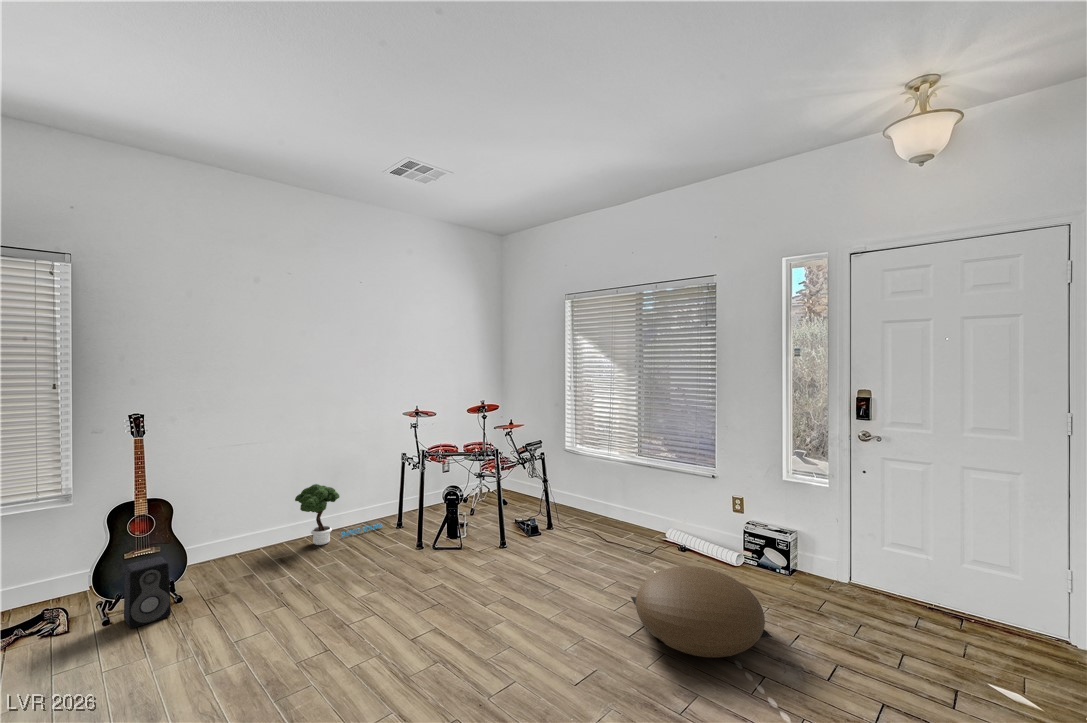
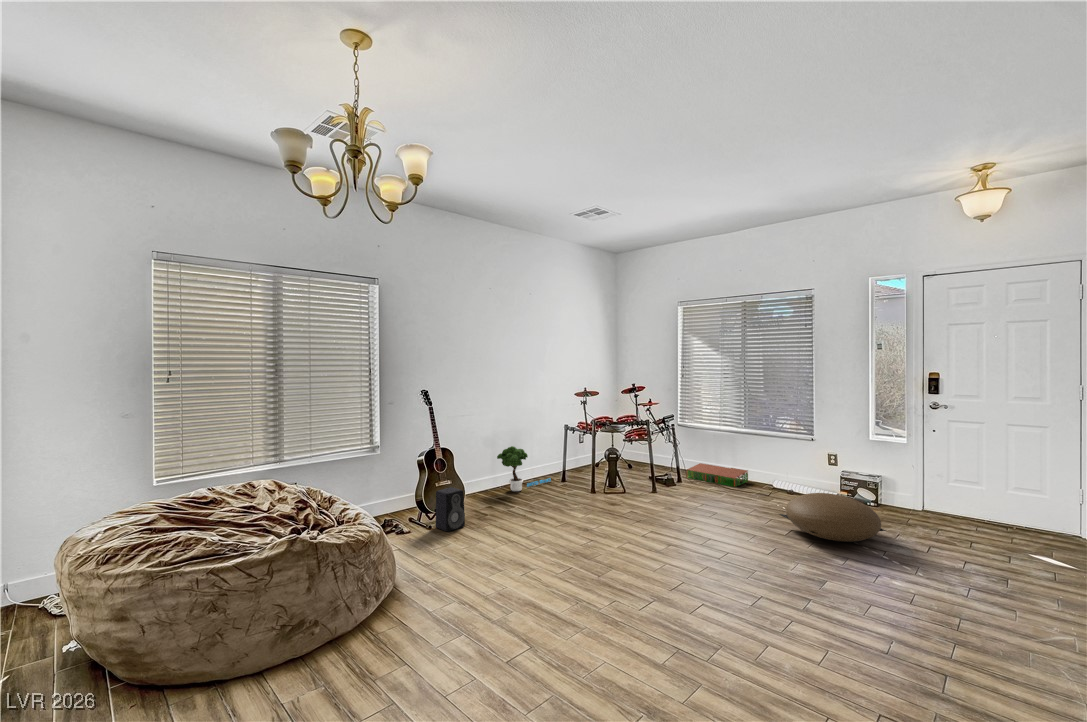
storage bin: none [565,500,640,537] -> present [687,463,748,487]

